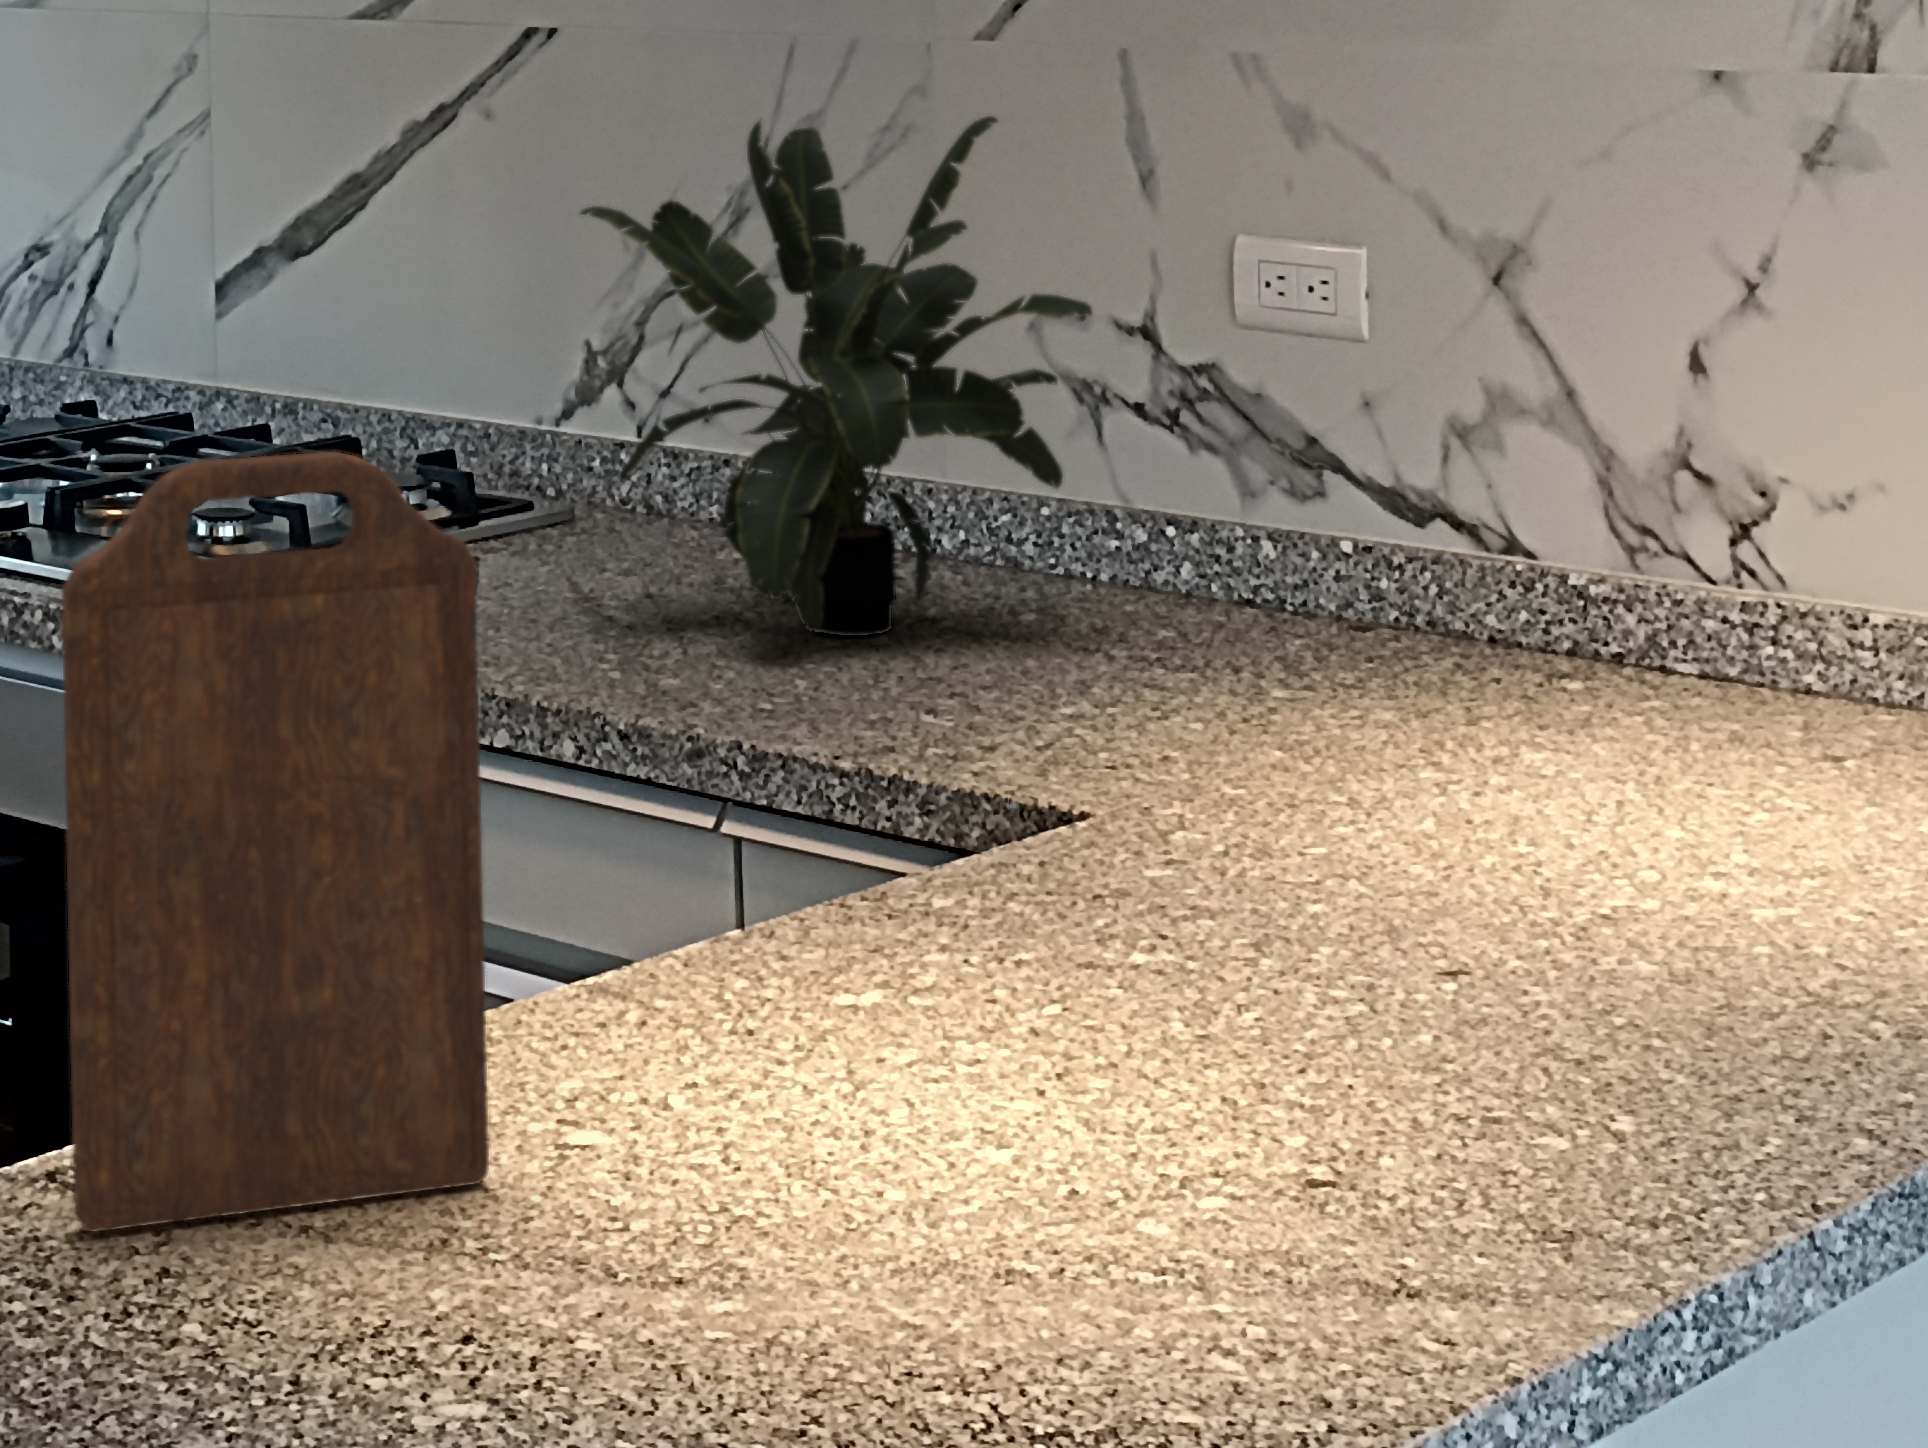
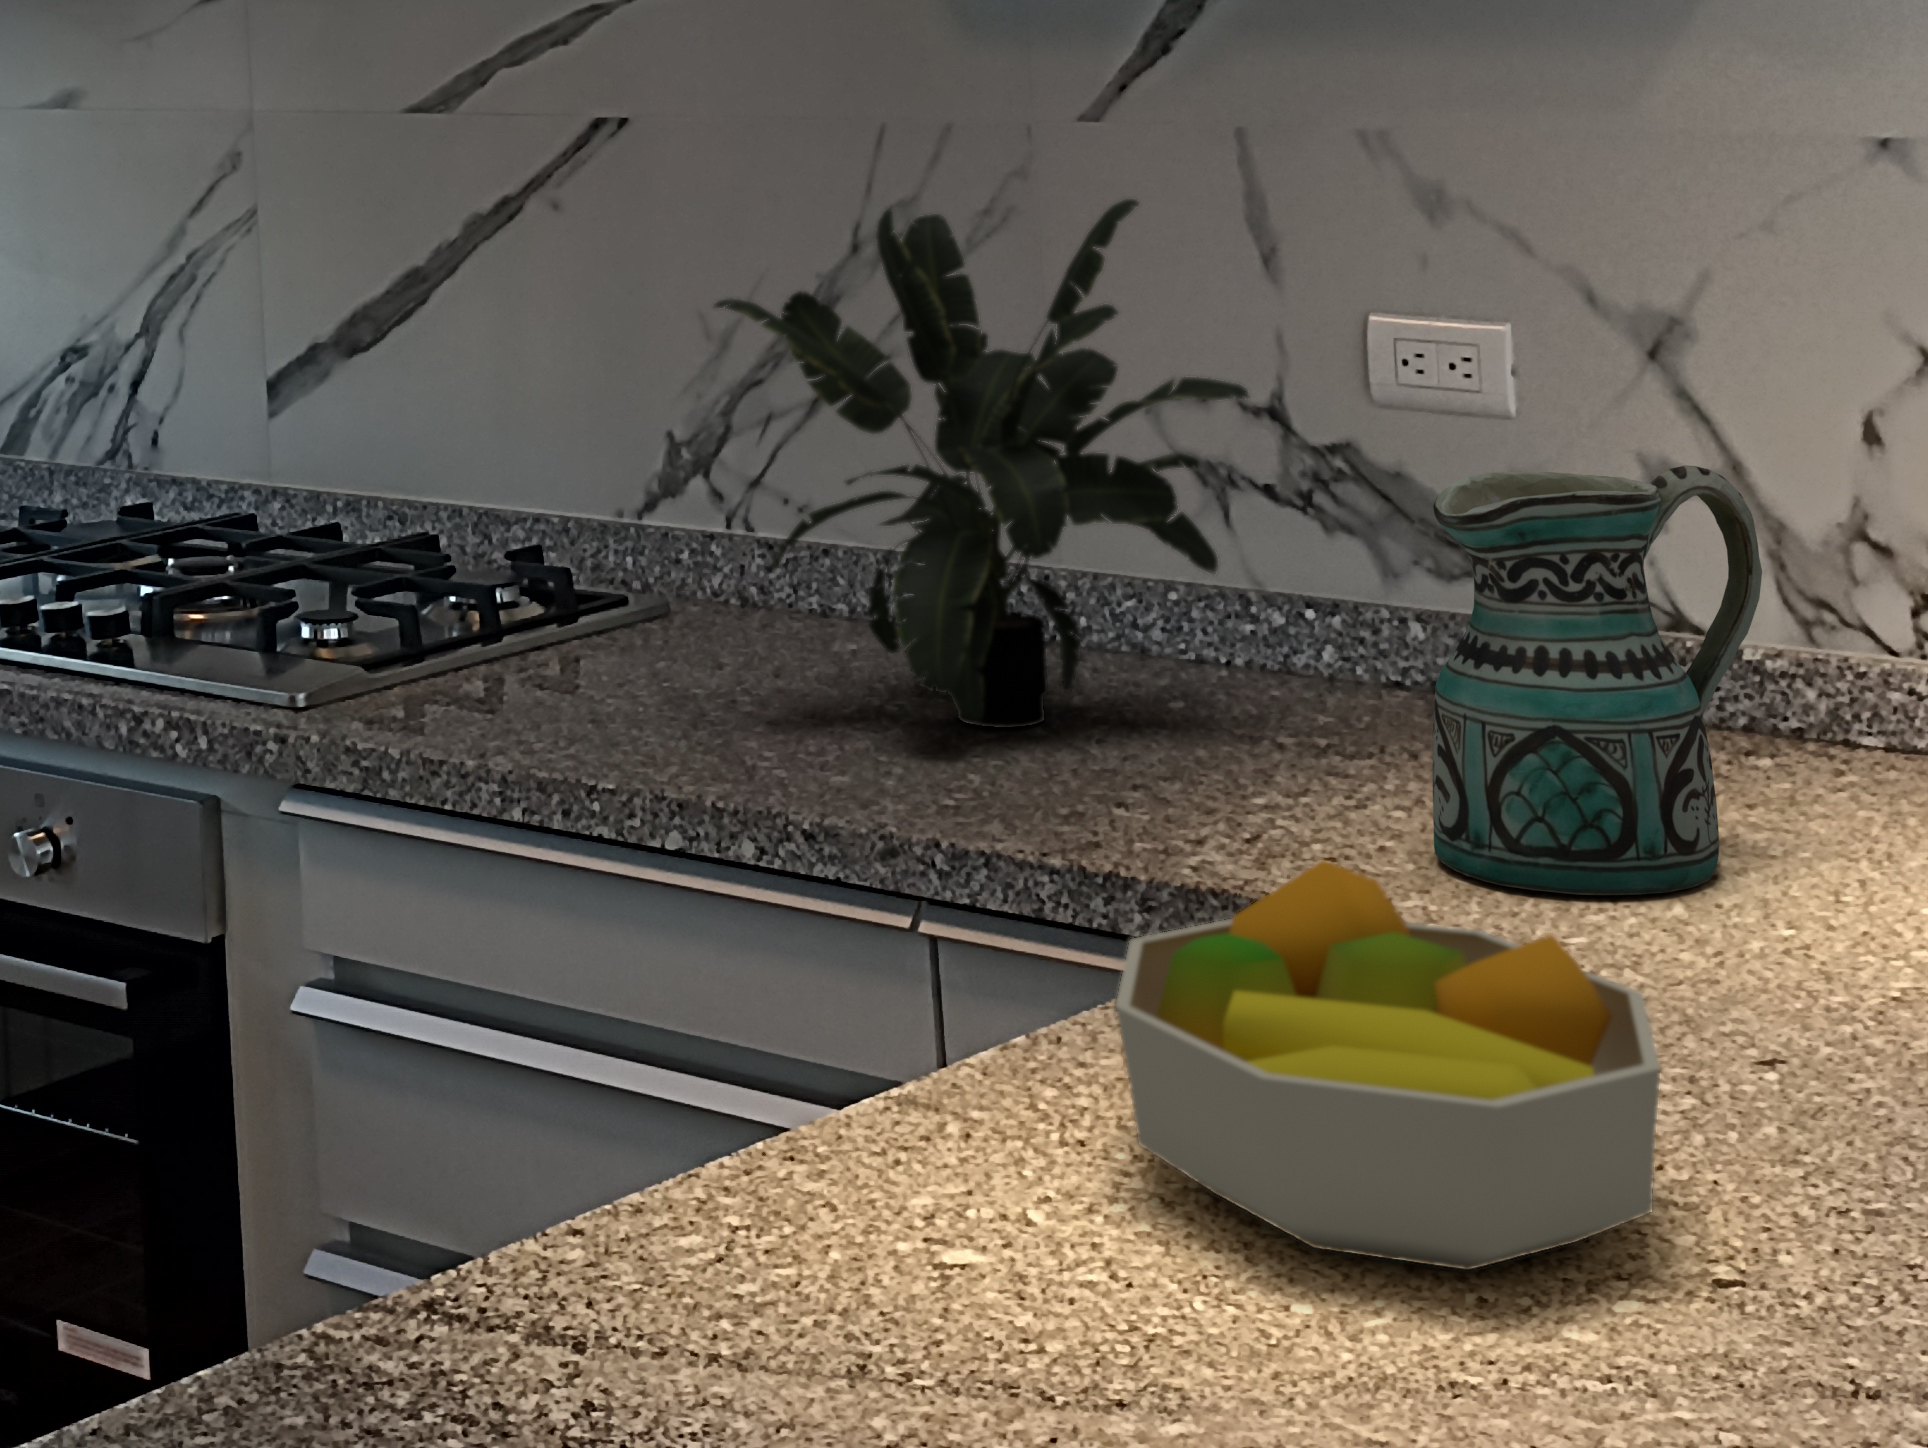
ceramic pitcher: none [1212,390,1546,809] -> present [1433,465,1762,895]
cutting board: present [62,452,489,1232] -> none [444,563,881,1365]
fruit bowl: none [767,762,1284,1164] -> present [1116,860,1660,1270]

